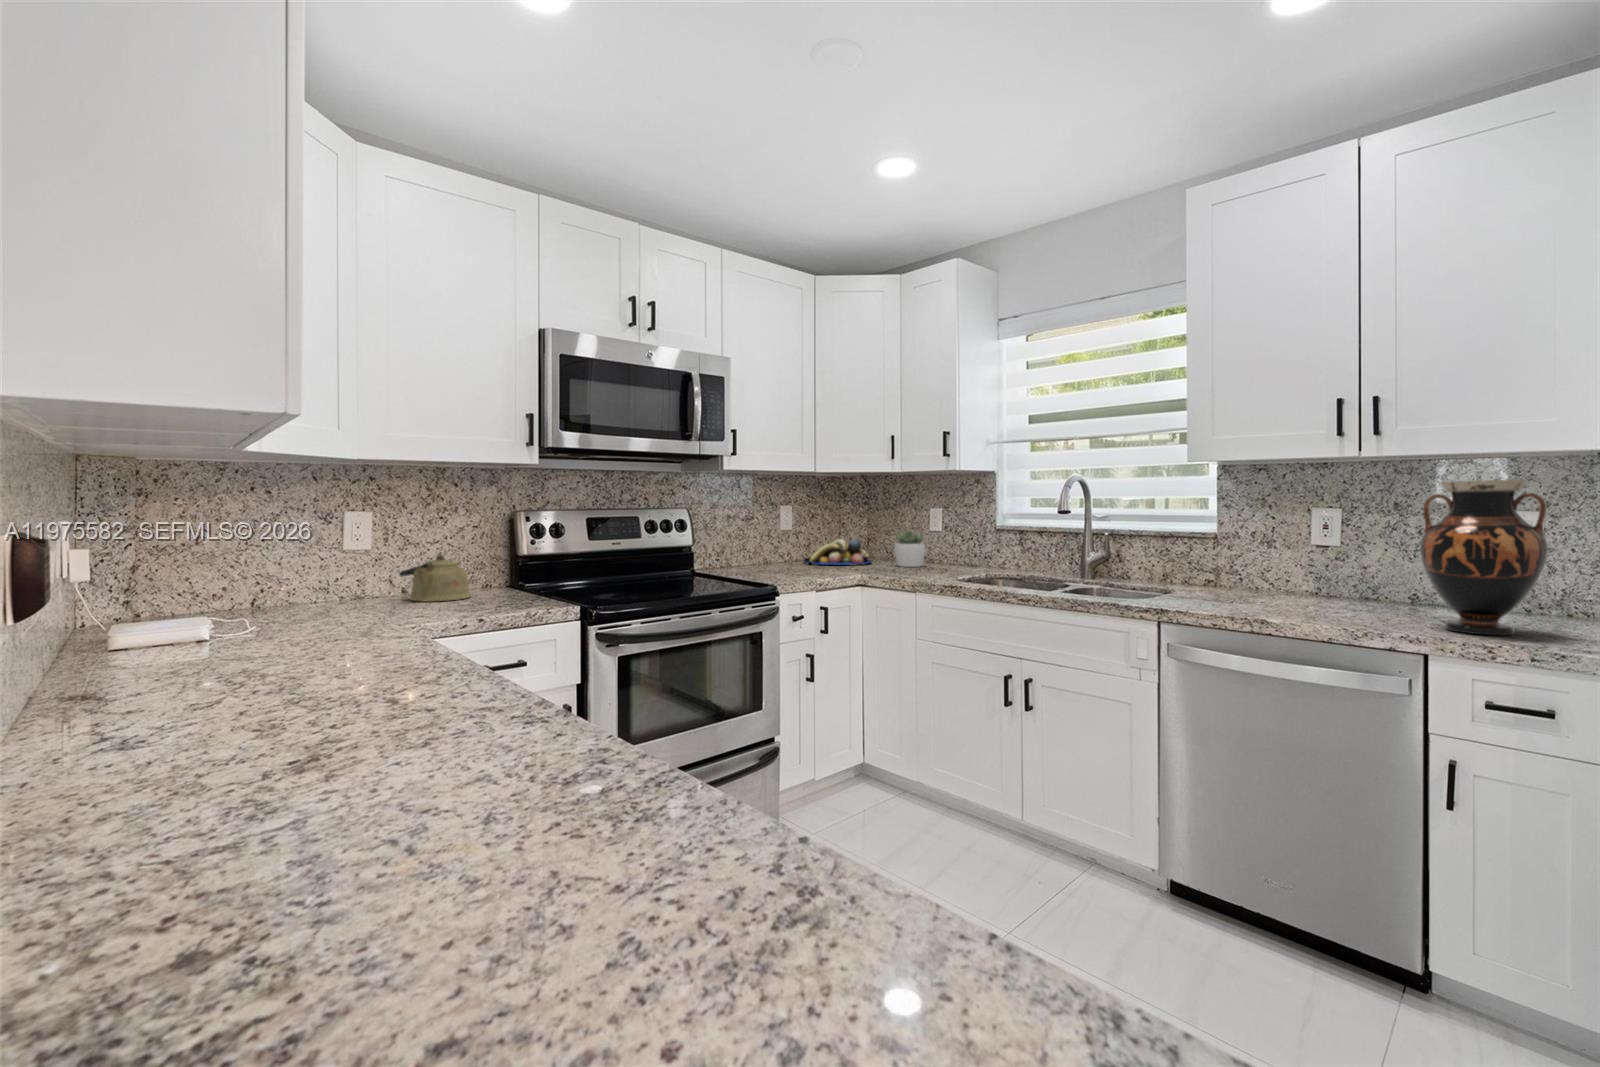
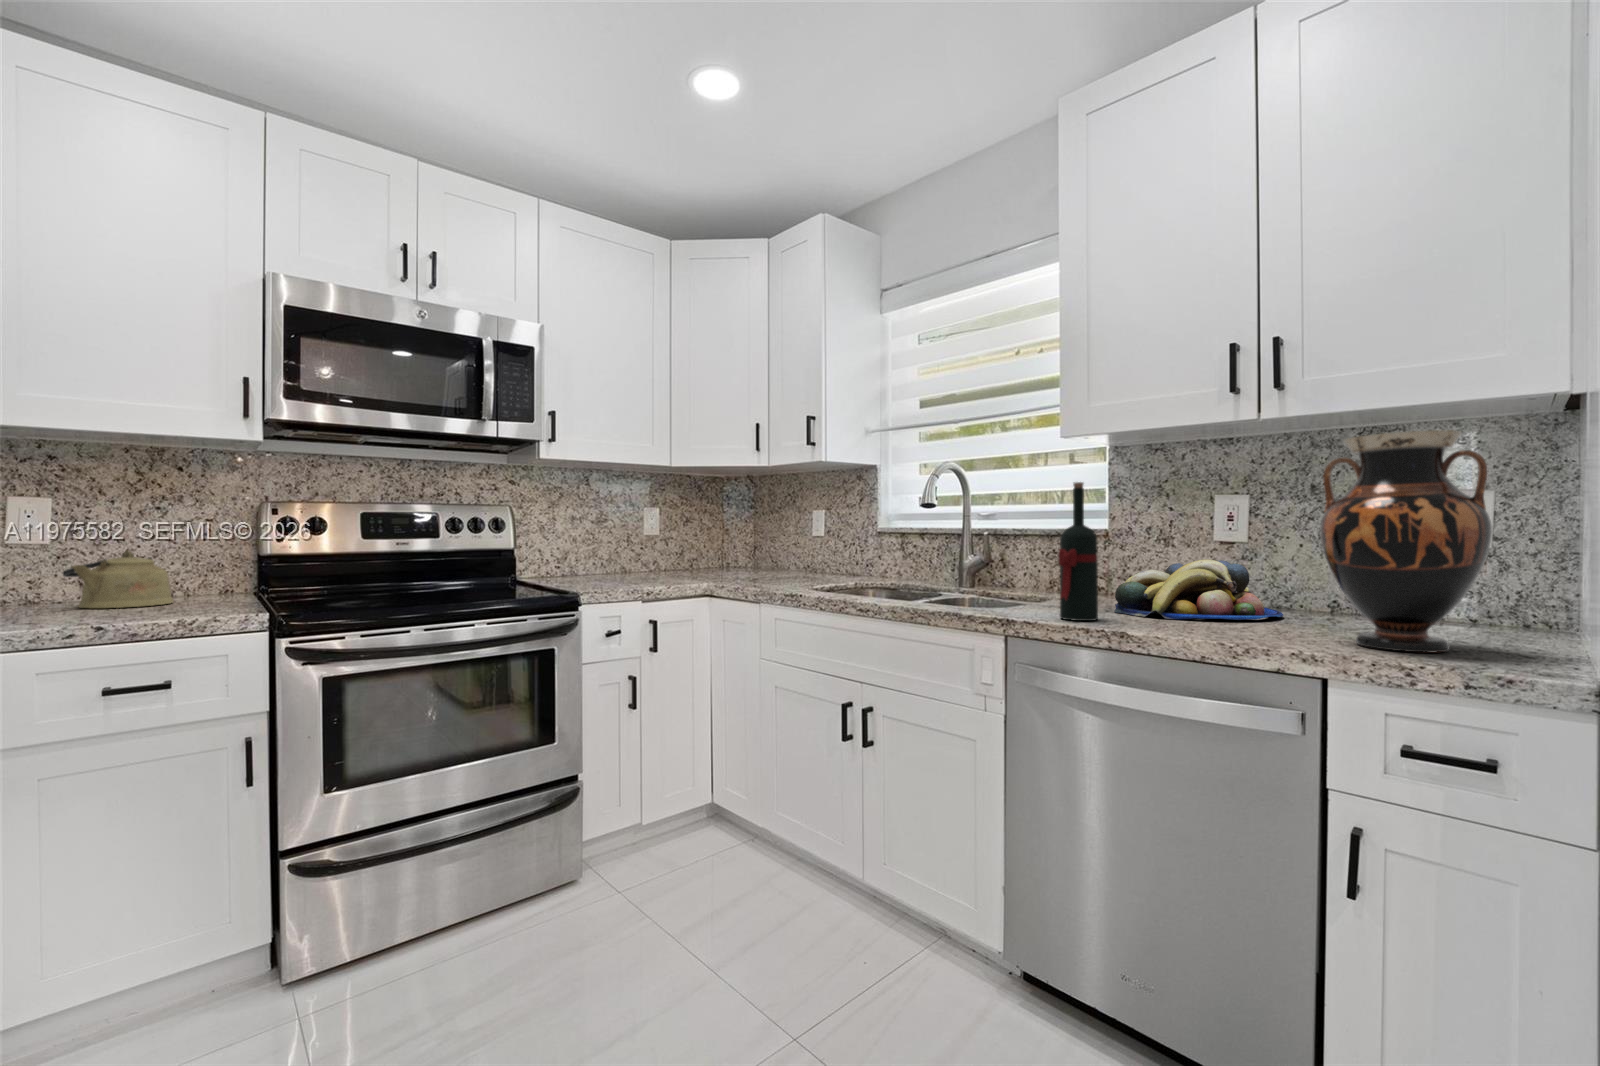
wine bottle: none [1204,504,1236,611] -> present [1058,482,1098,621]
succulent plant: present [894,529,925,567] -> none [774,534,809,577]
fruit bowl: present [804,539,871,565] -> present [1114,560,1283,620]

